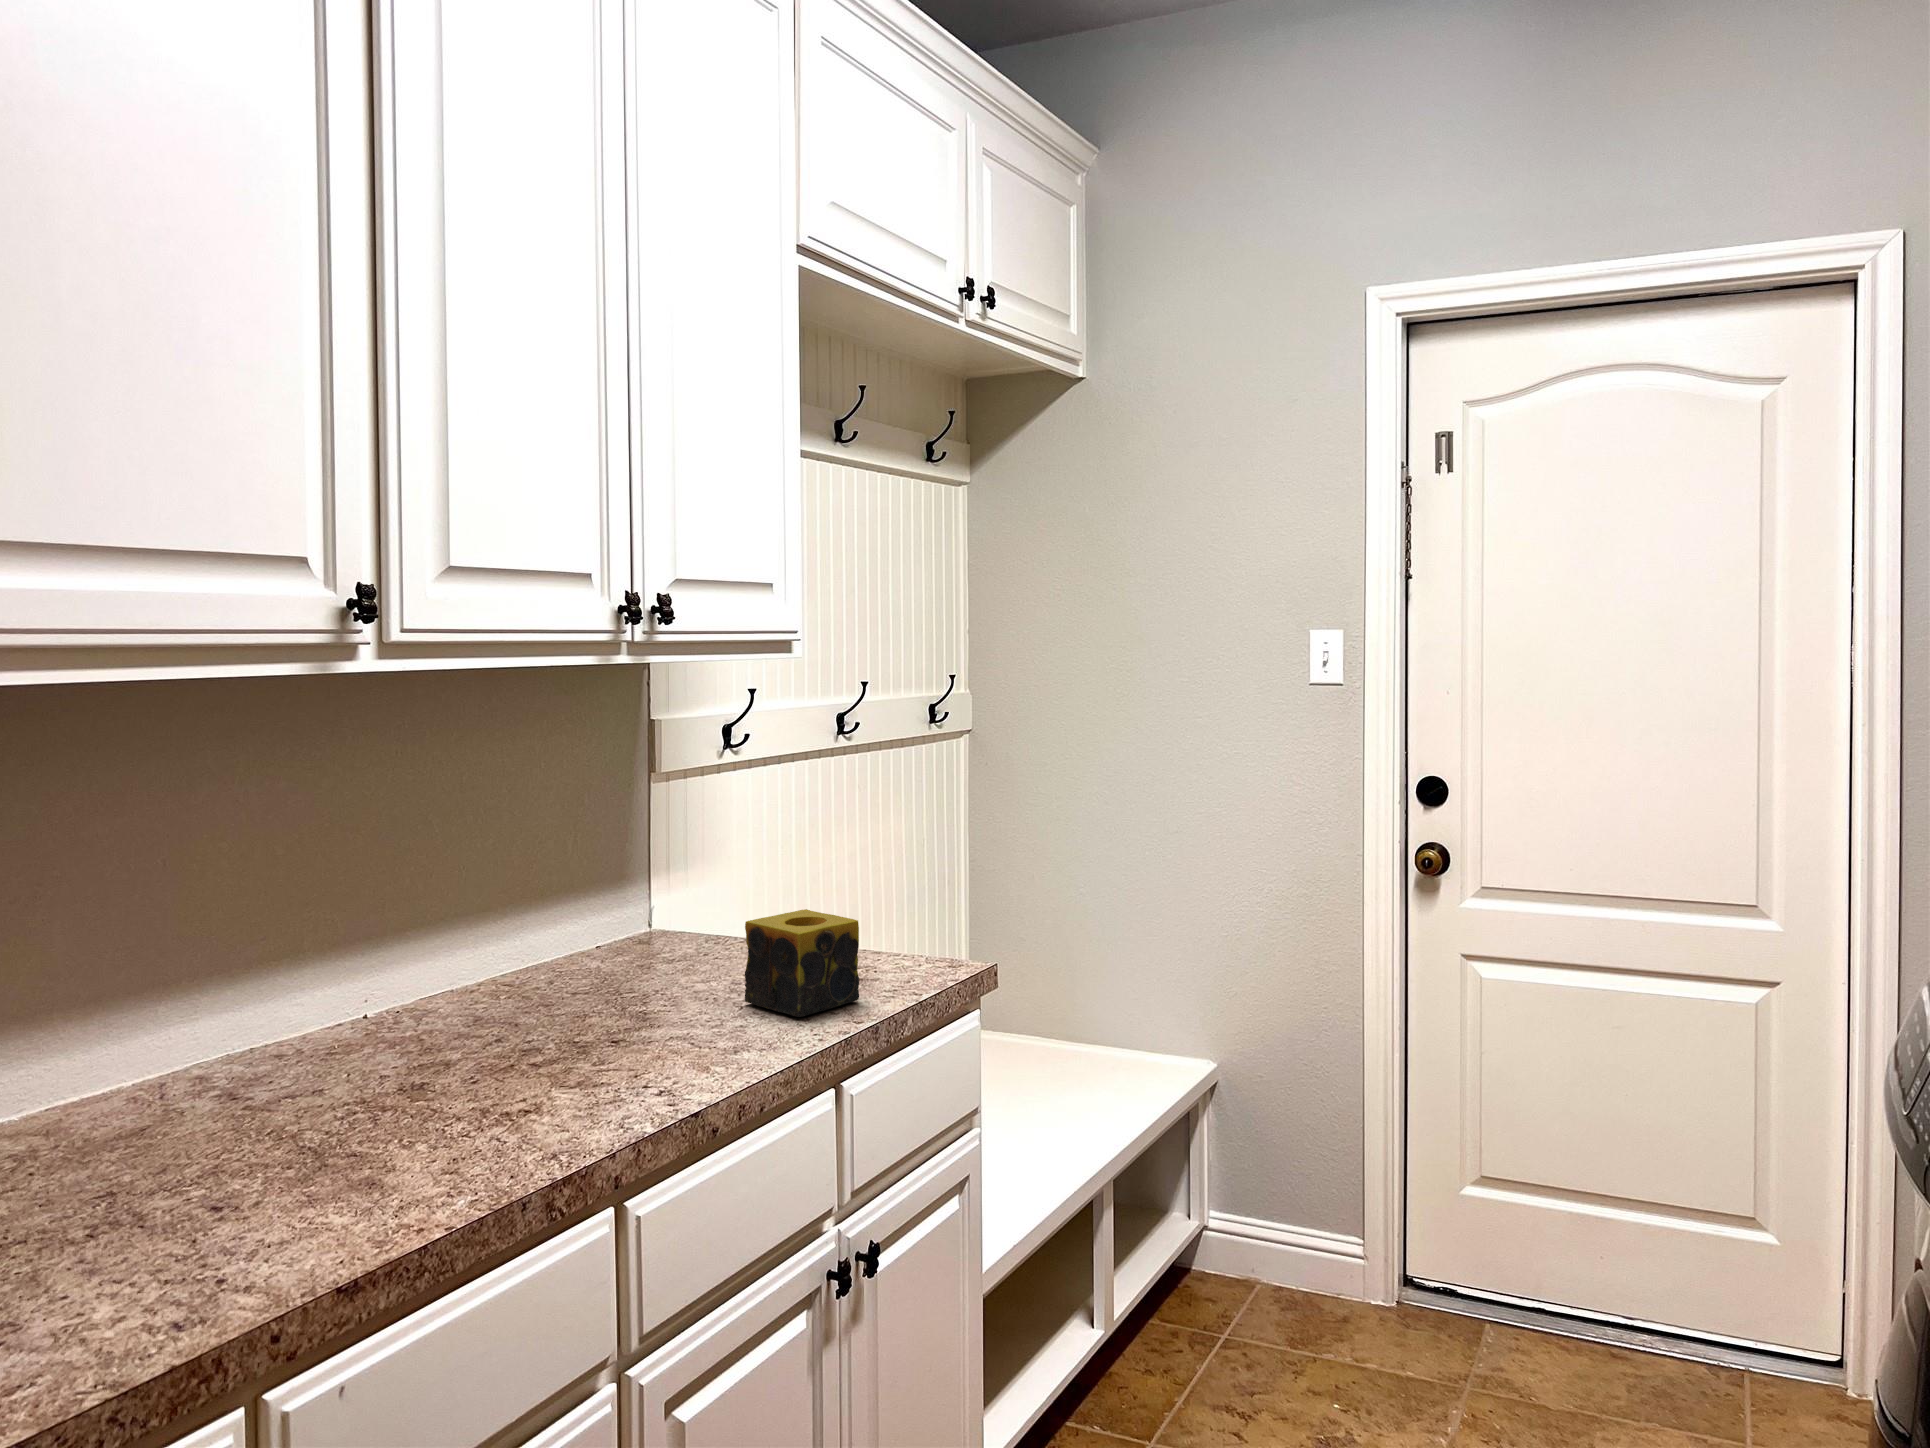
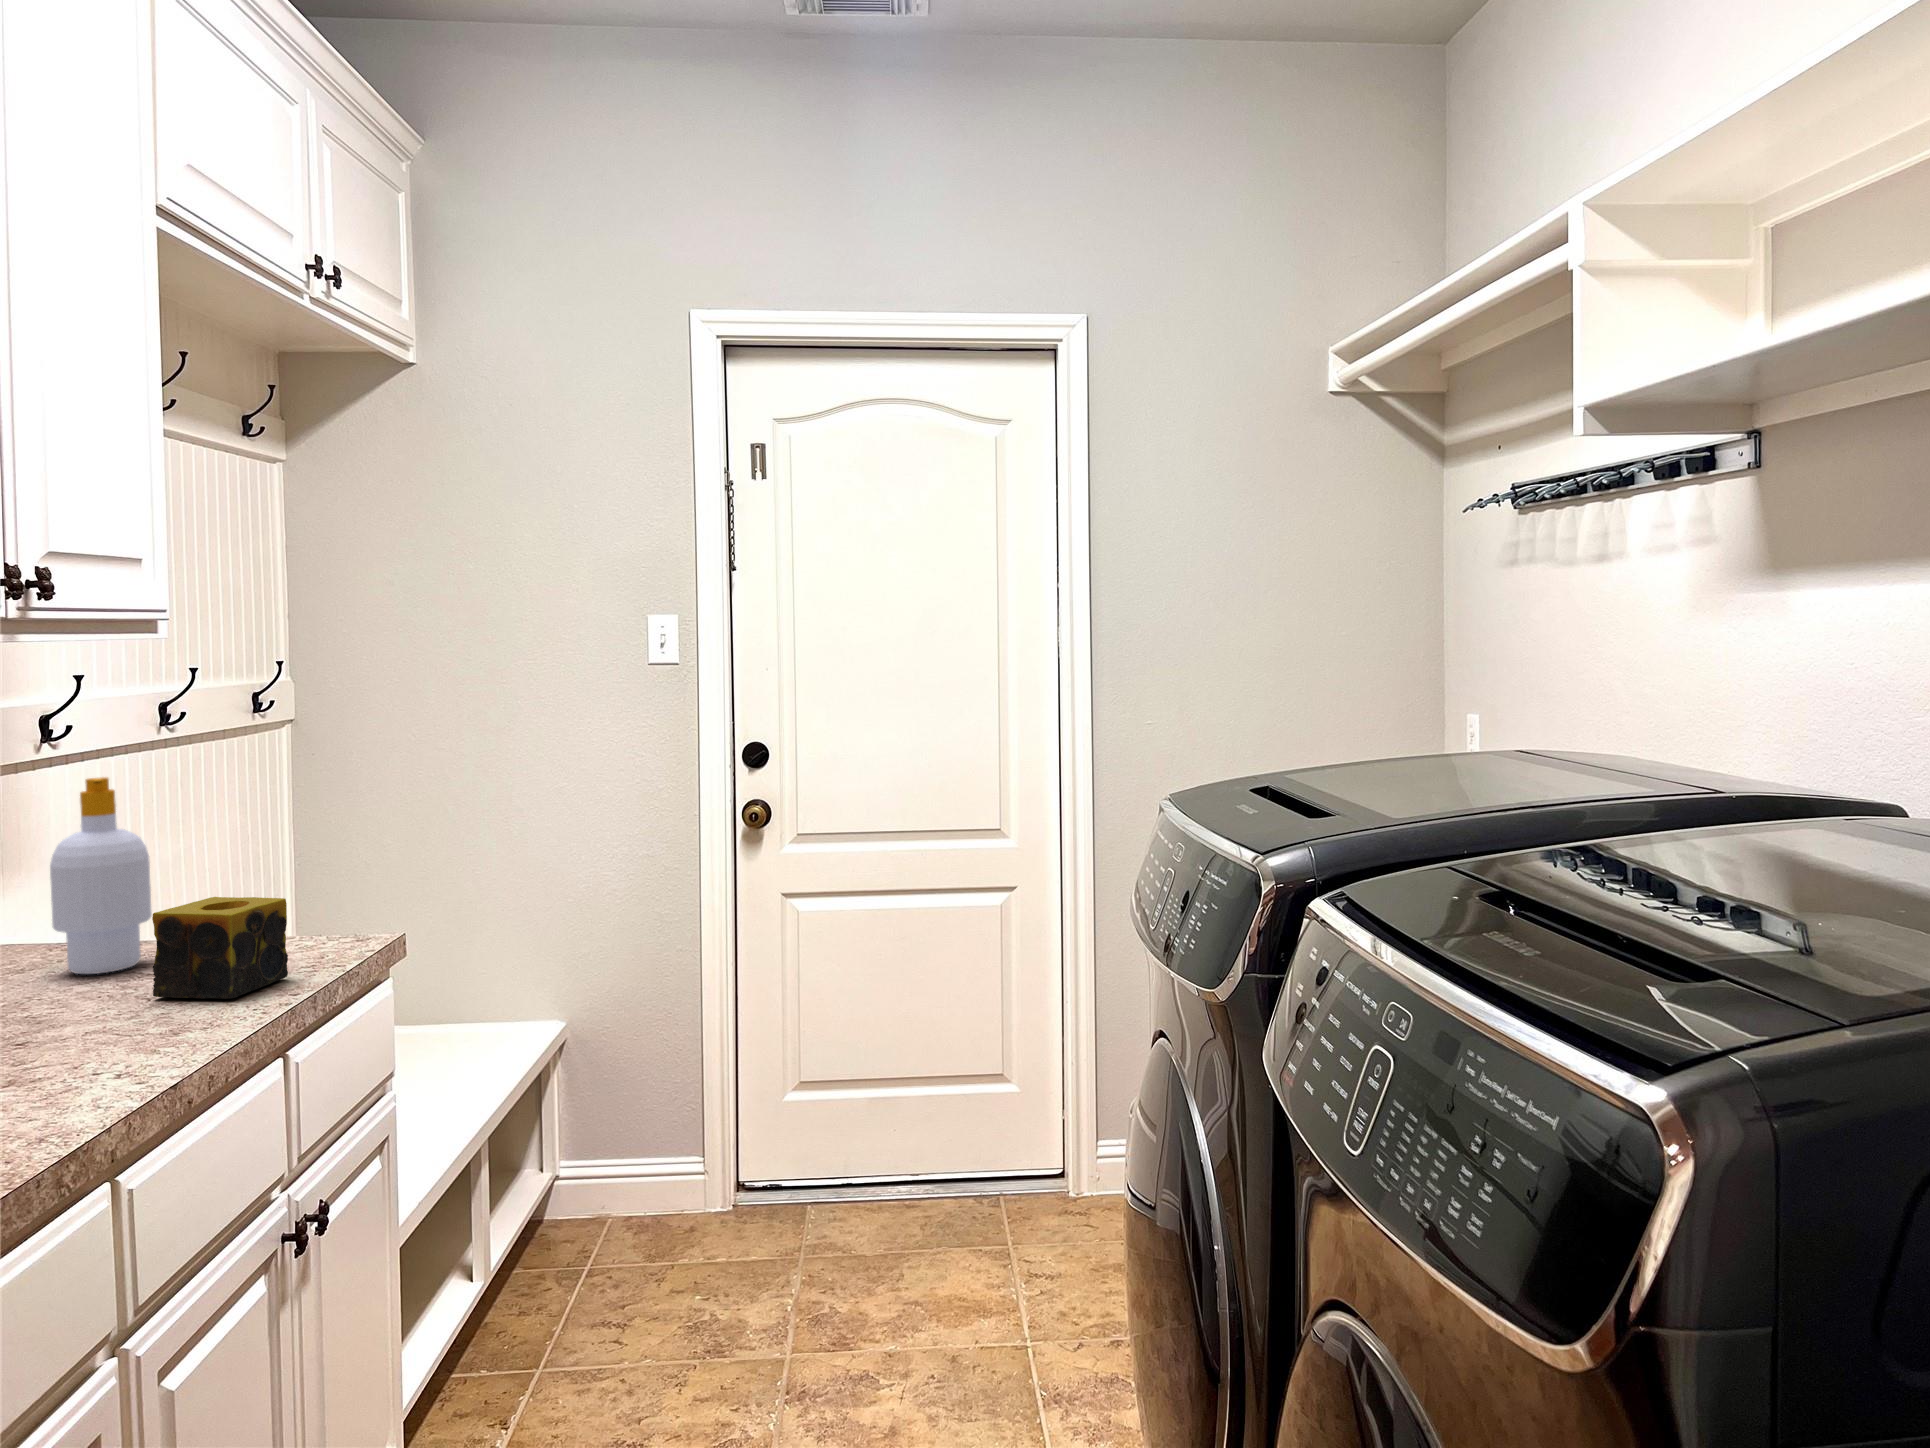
soap bottle: none [698,784,773,966] -> present [50,777,152,974]

